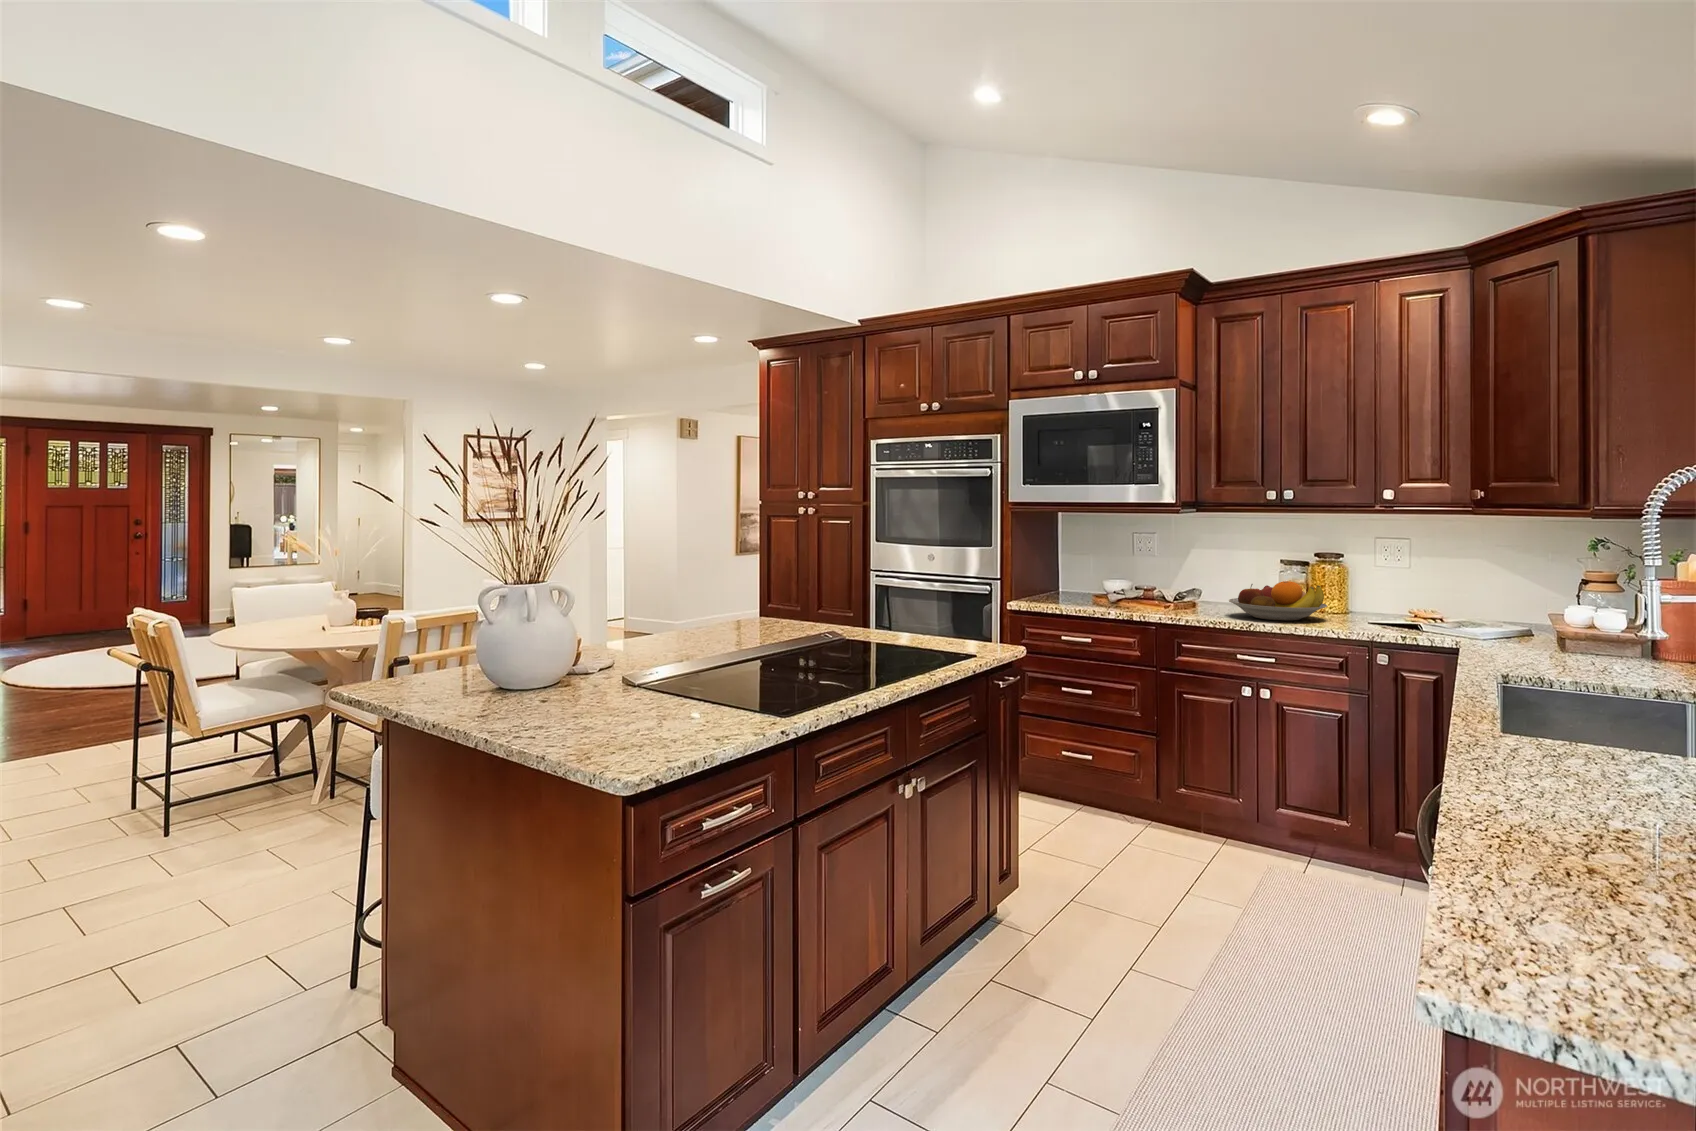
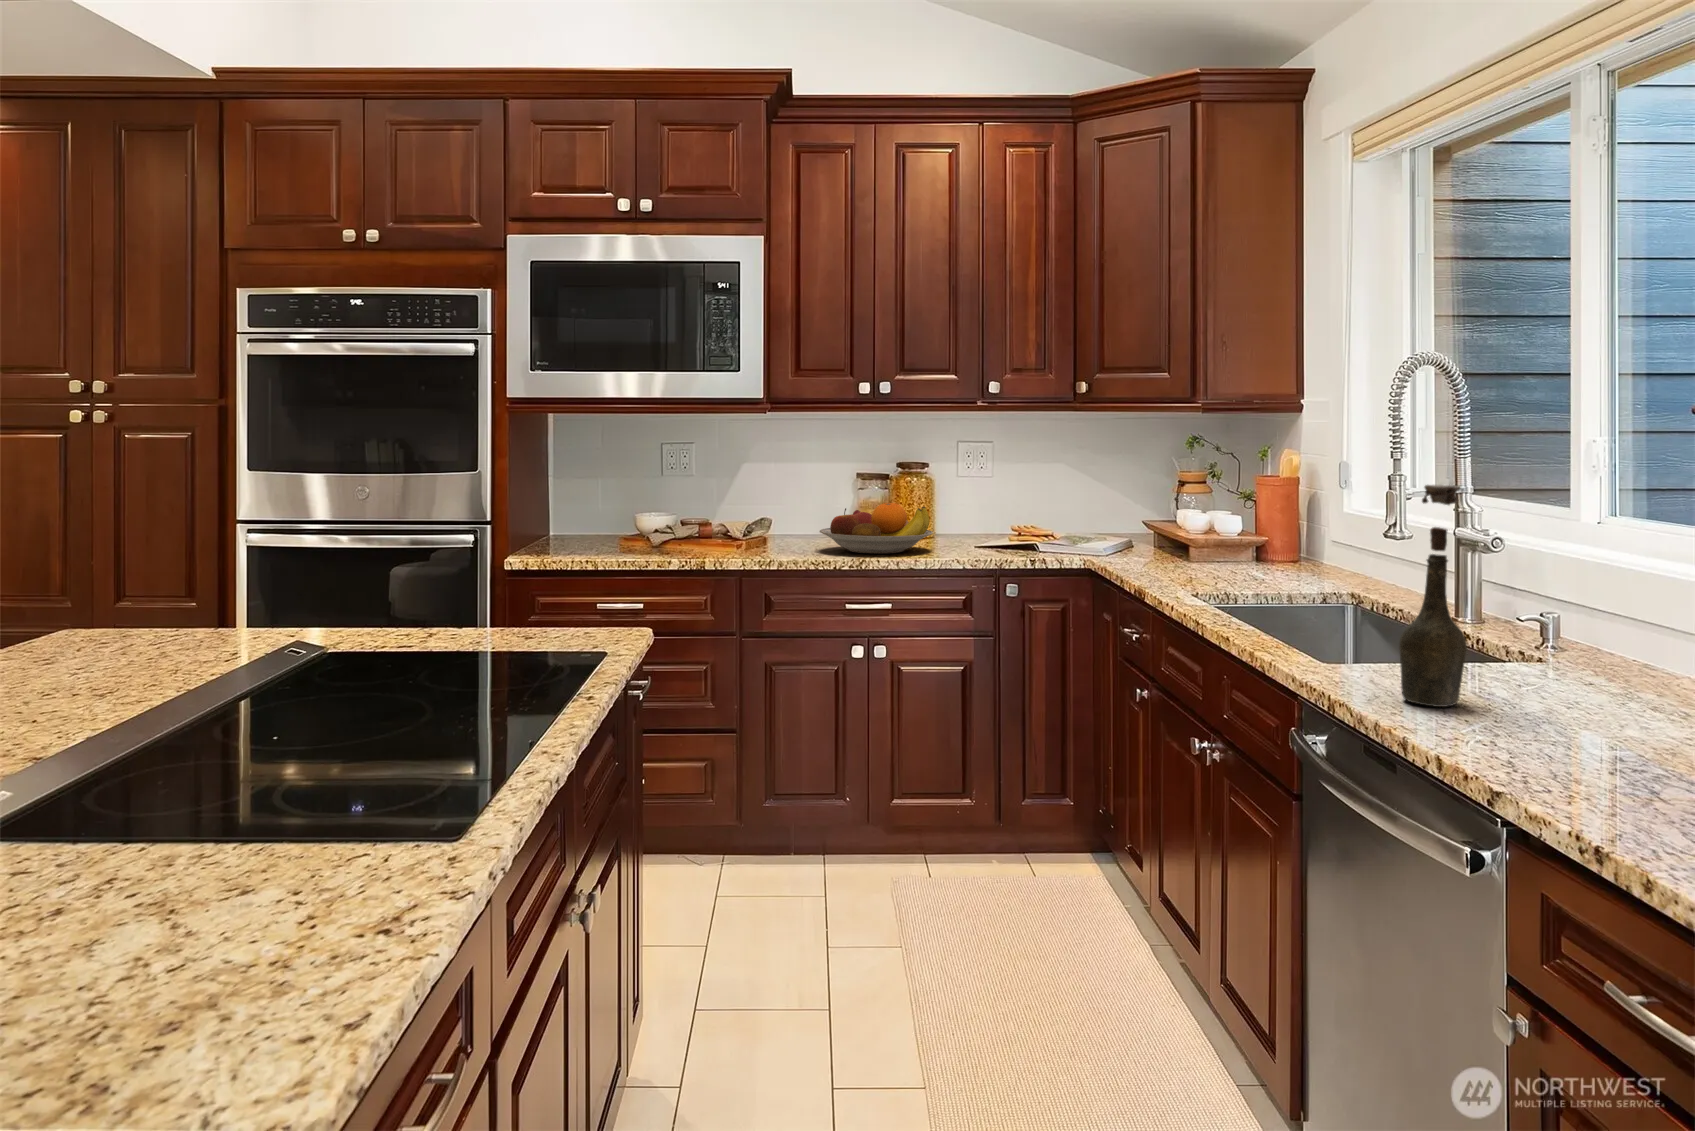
bottle: none [1500,590,1567,785] -> present [1399,485,1467,707]

